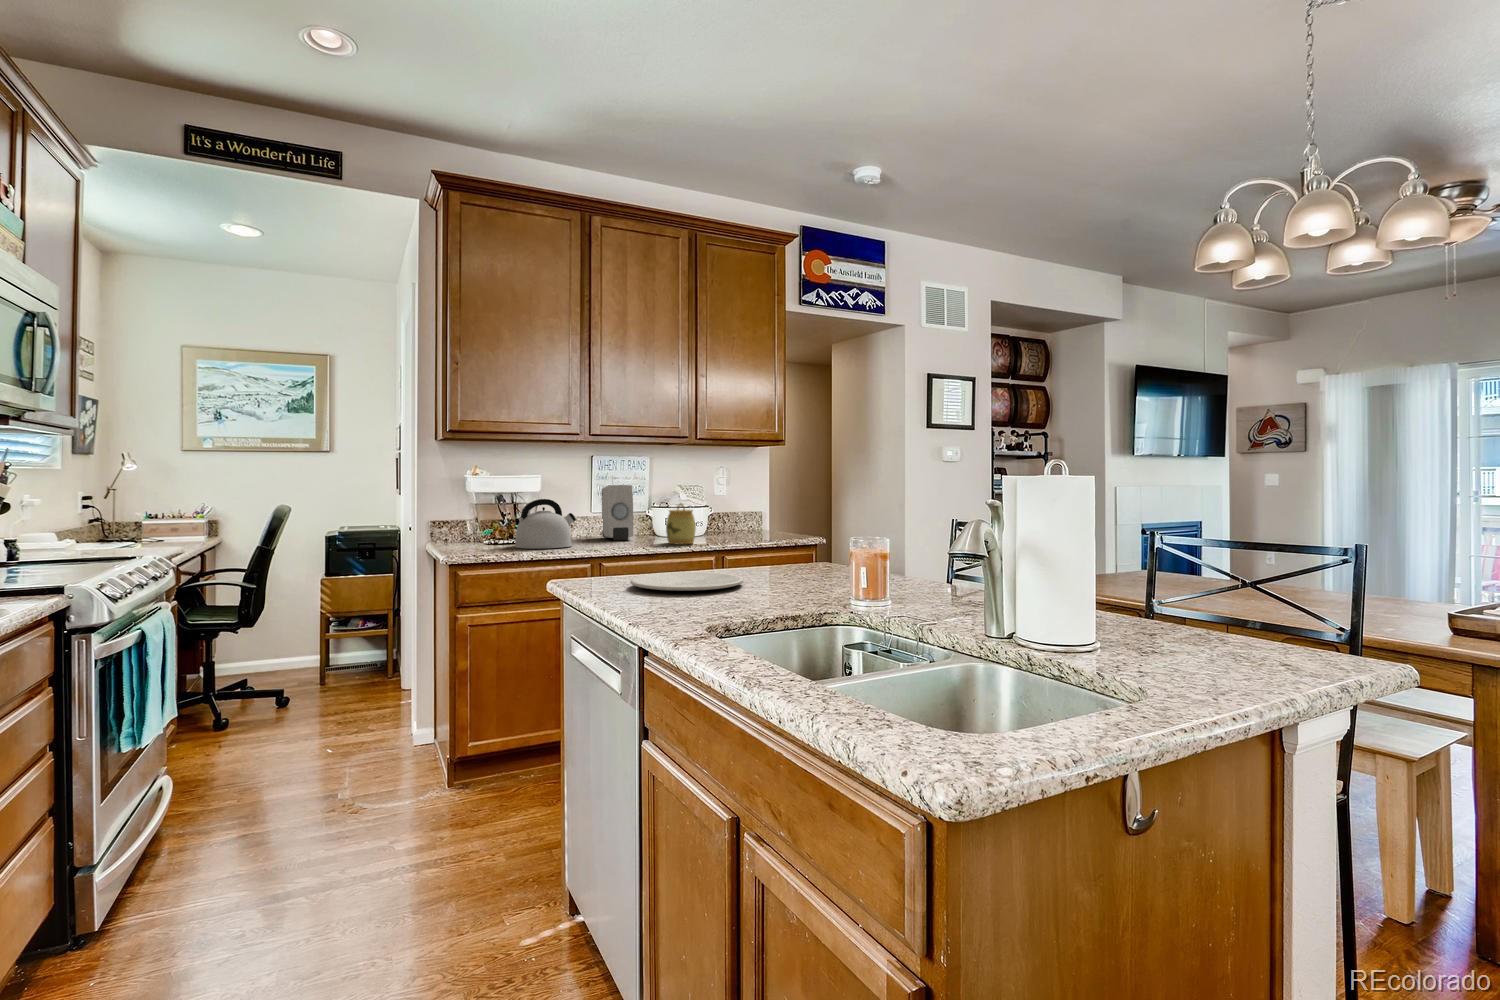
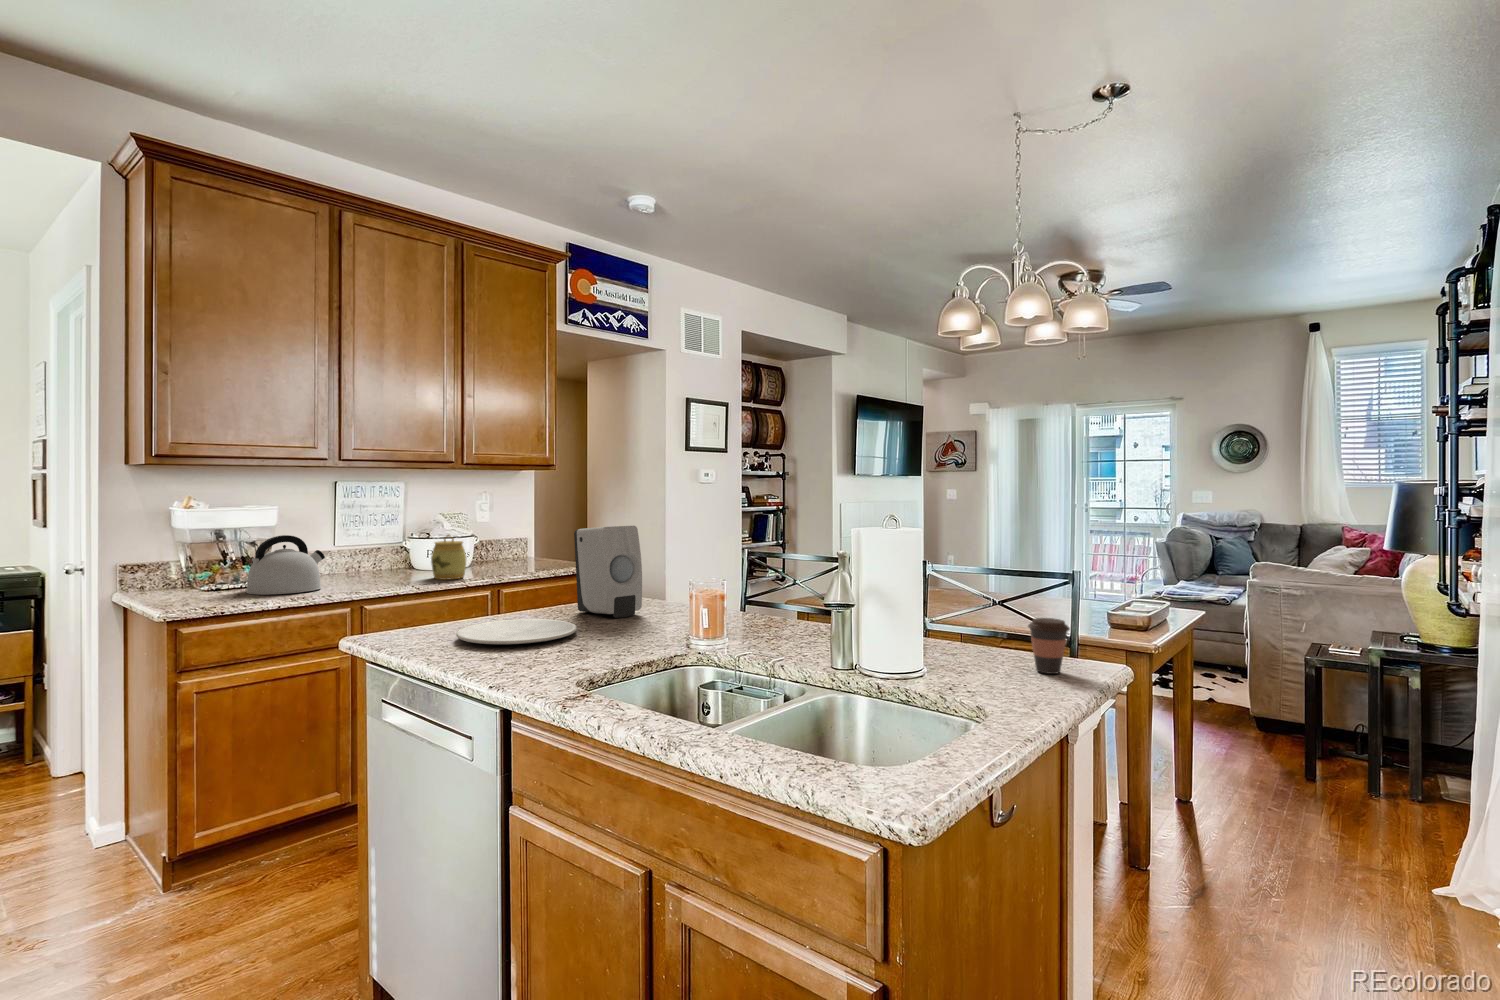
soap dispenser: present [601,485,633,540] -> present [574,526,642,618]
coffee cup: none [1255,586,1321,661] -> present [1028,618,1070,674]

